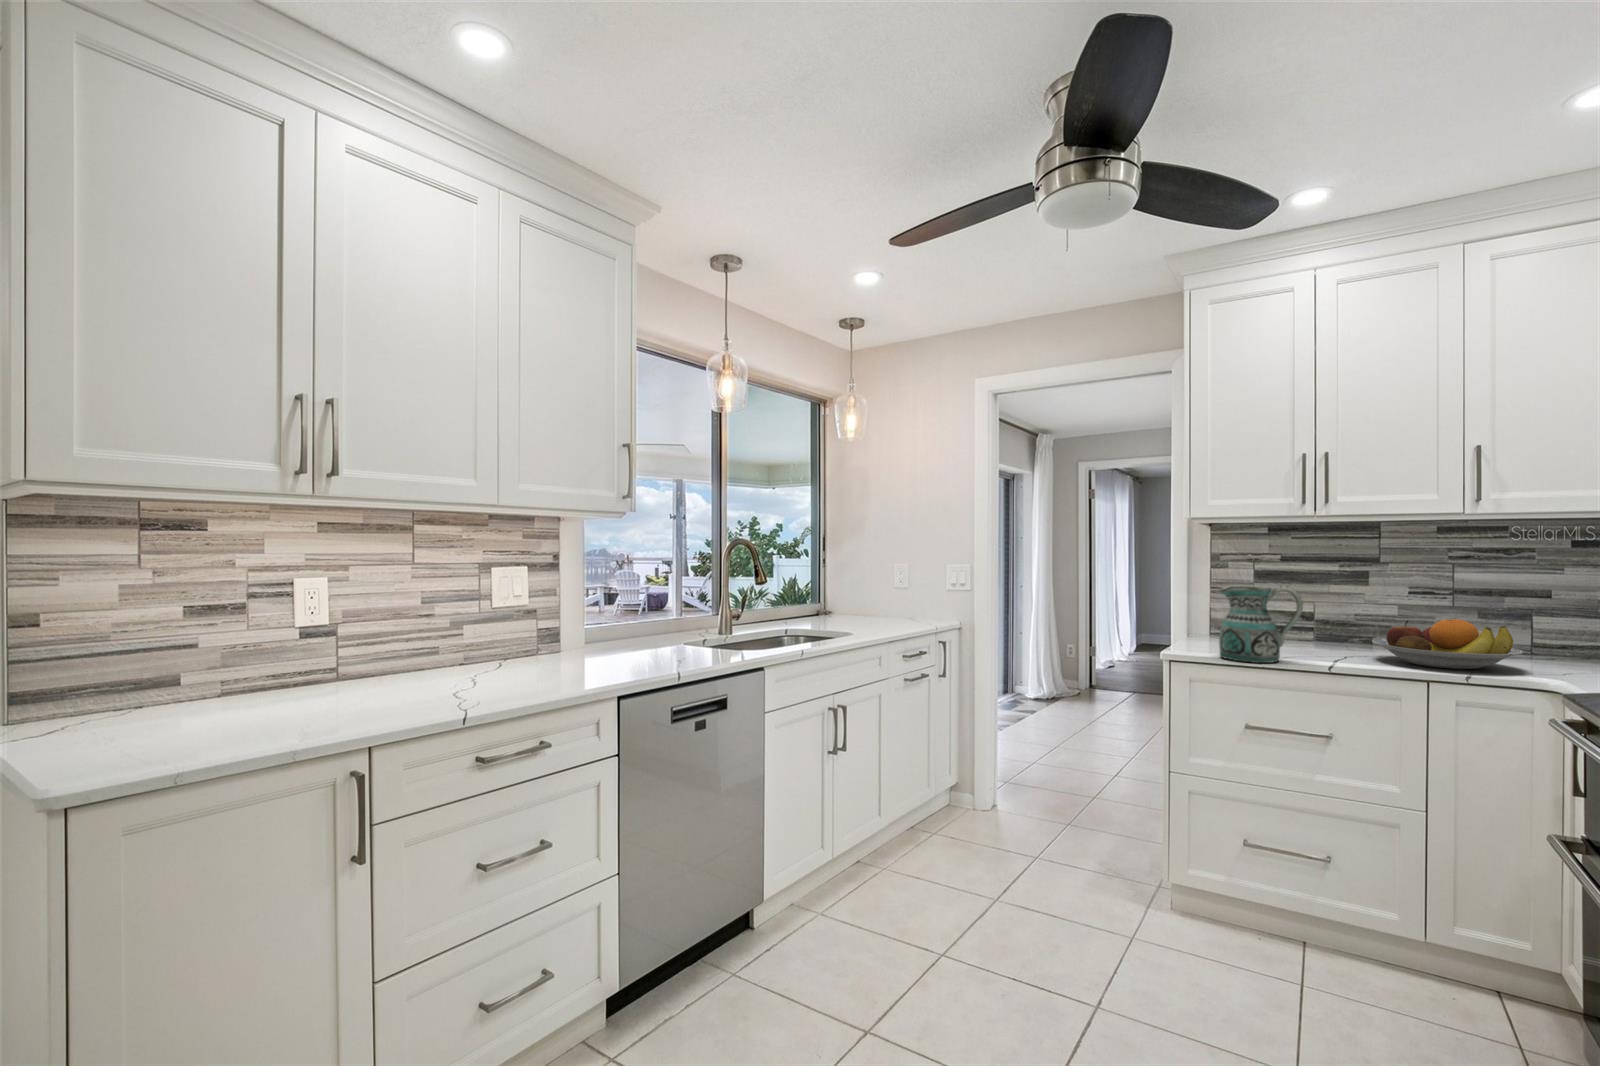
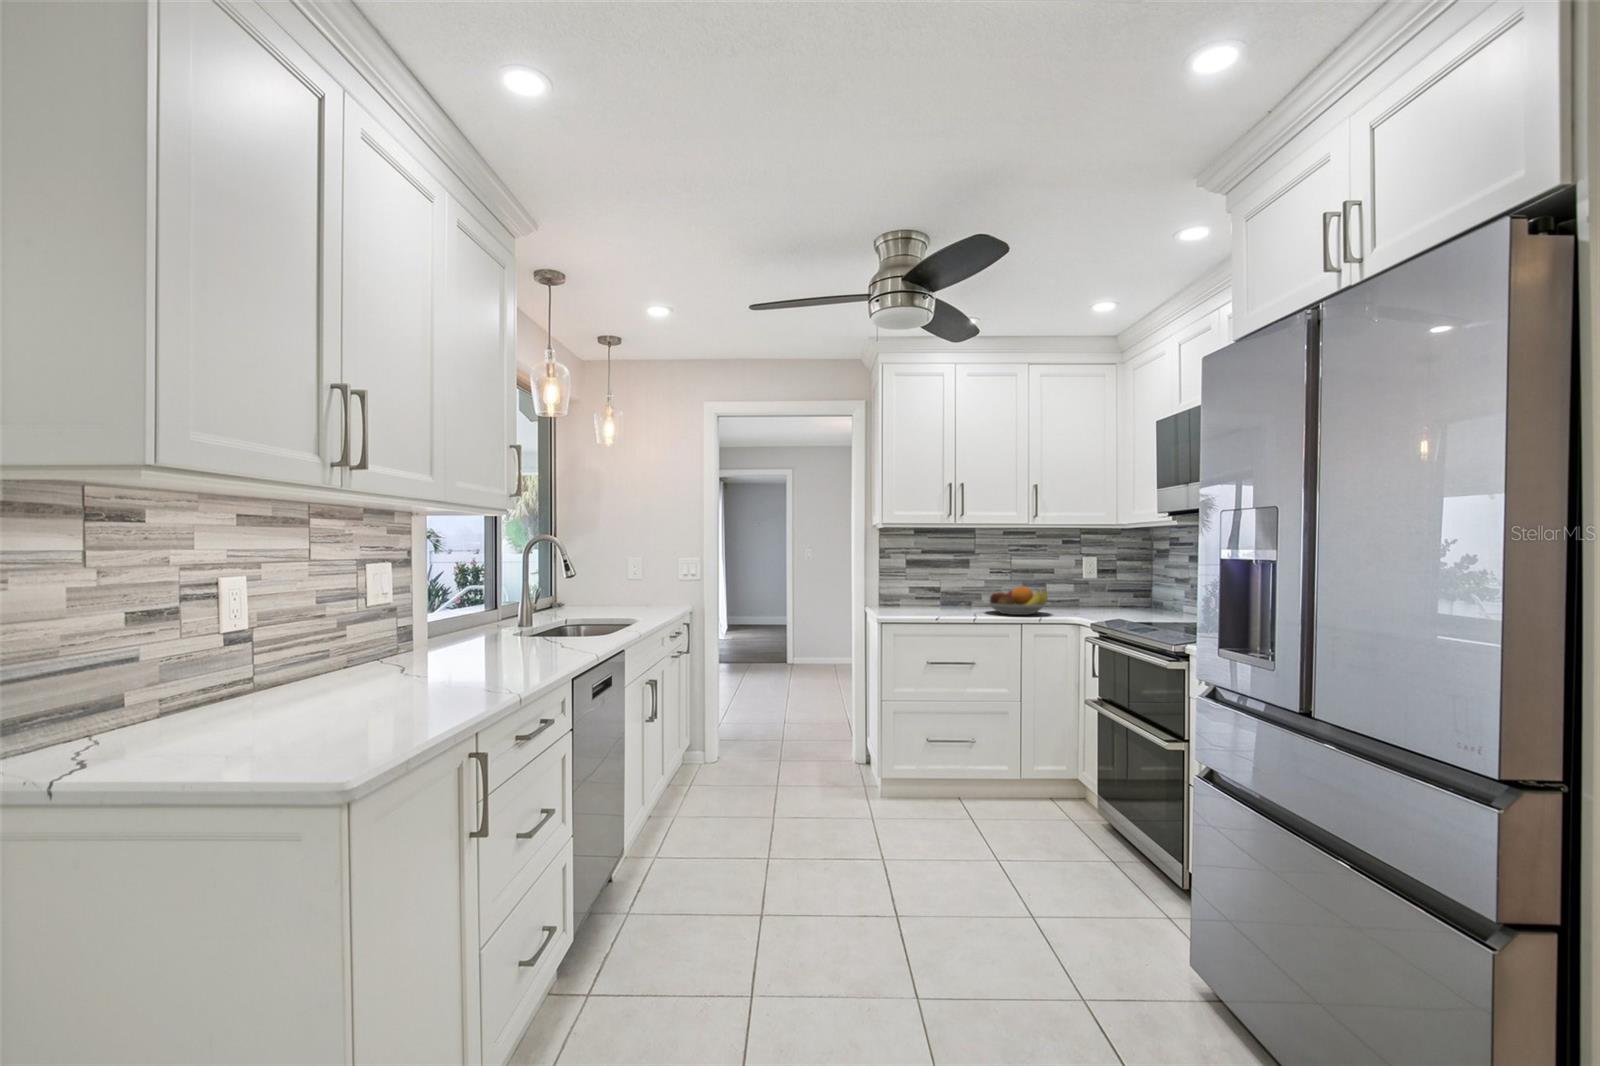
ceramic pitcher: present [1219,585,1303,663] -> none [912,569,958,619]

